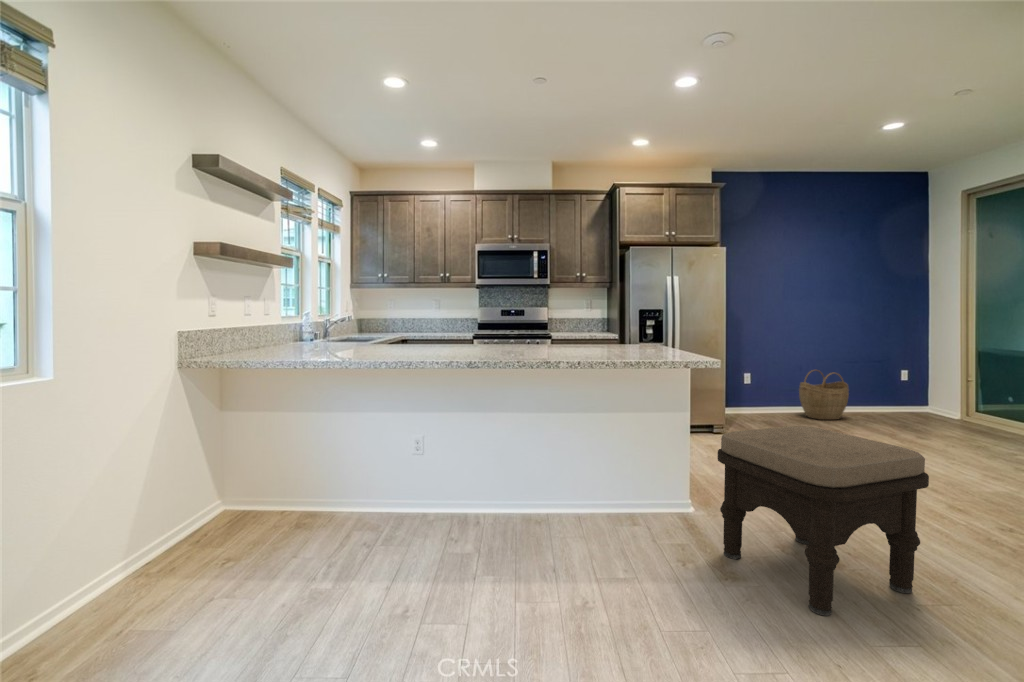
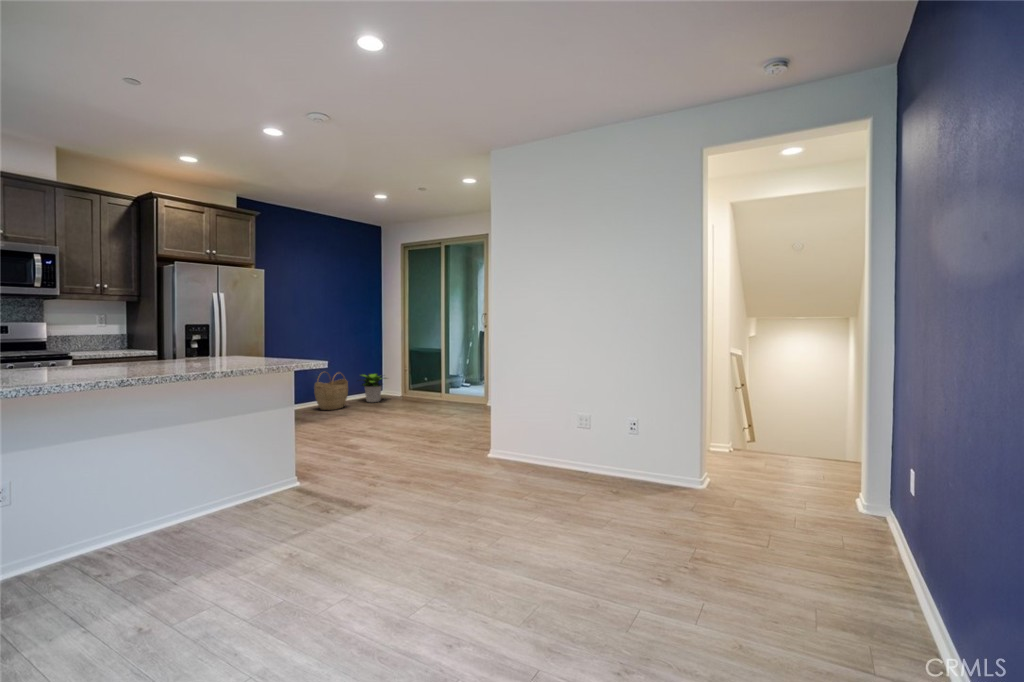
potted plant: none [866,378,925,420] -> present [359,373,381,402]
ottoman: present [718,426,929,616] -> none [333,403,439,503]

